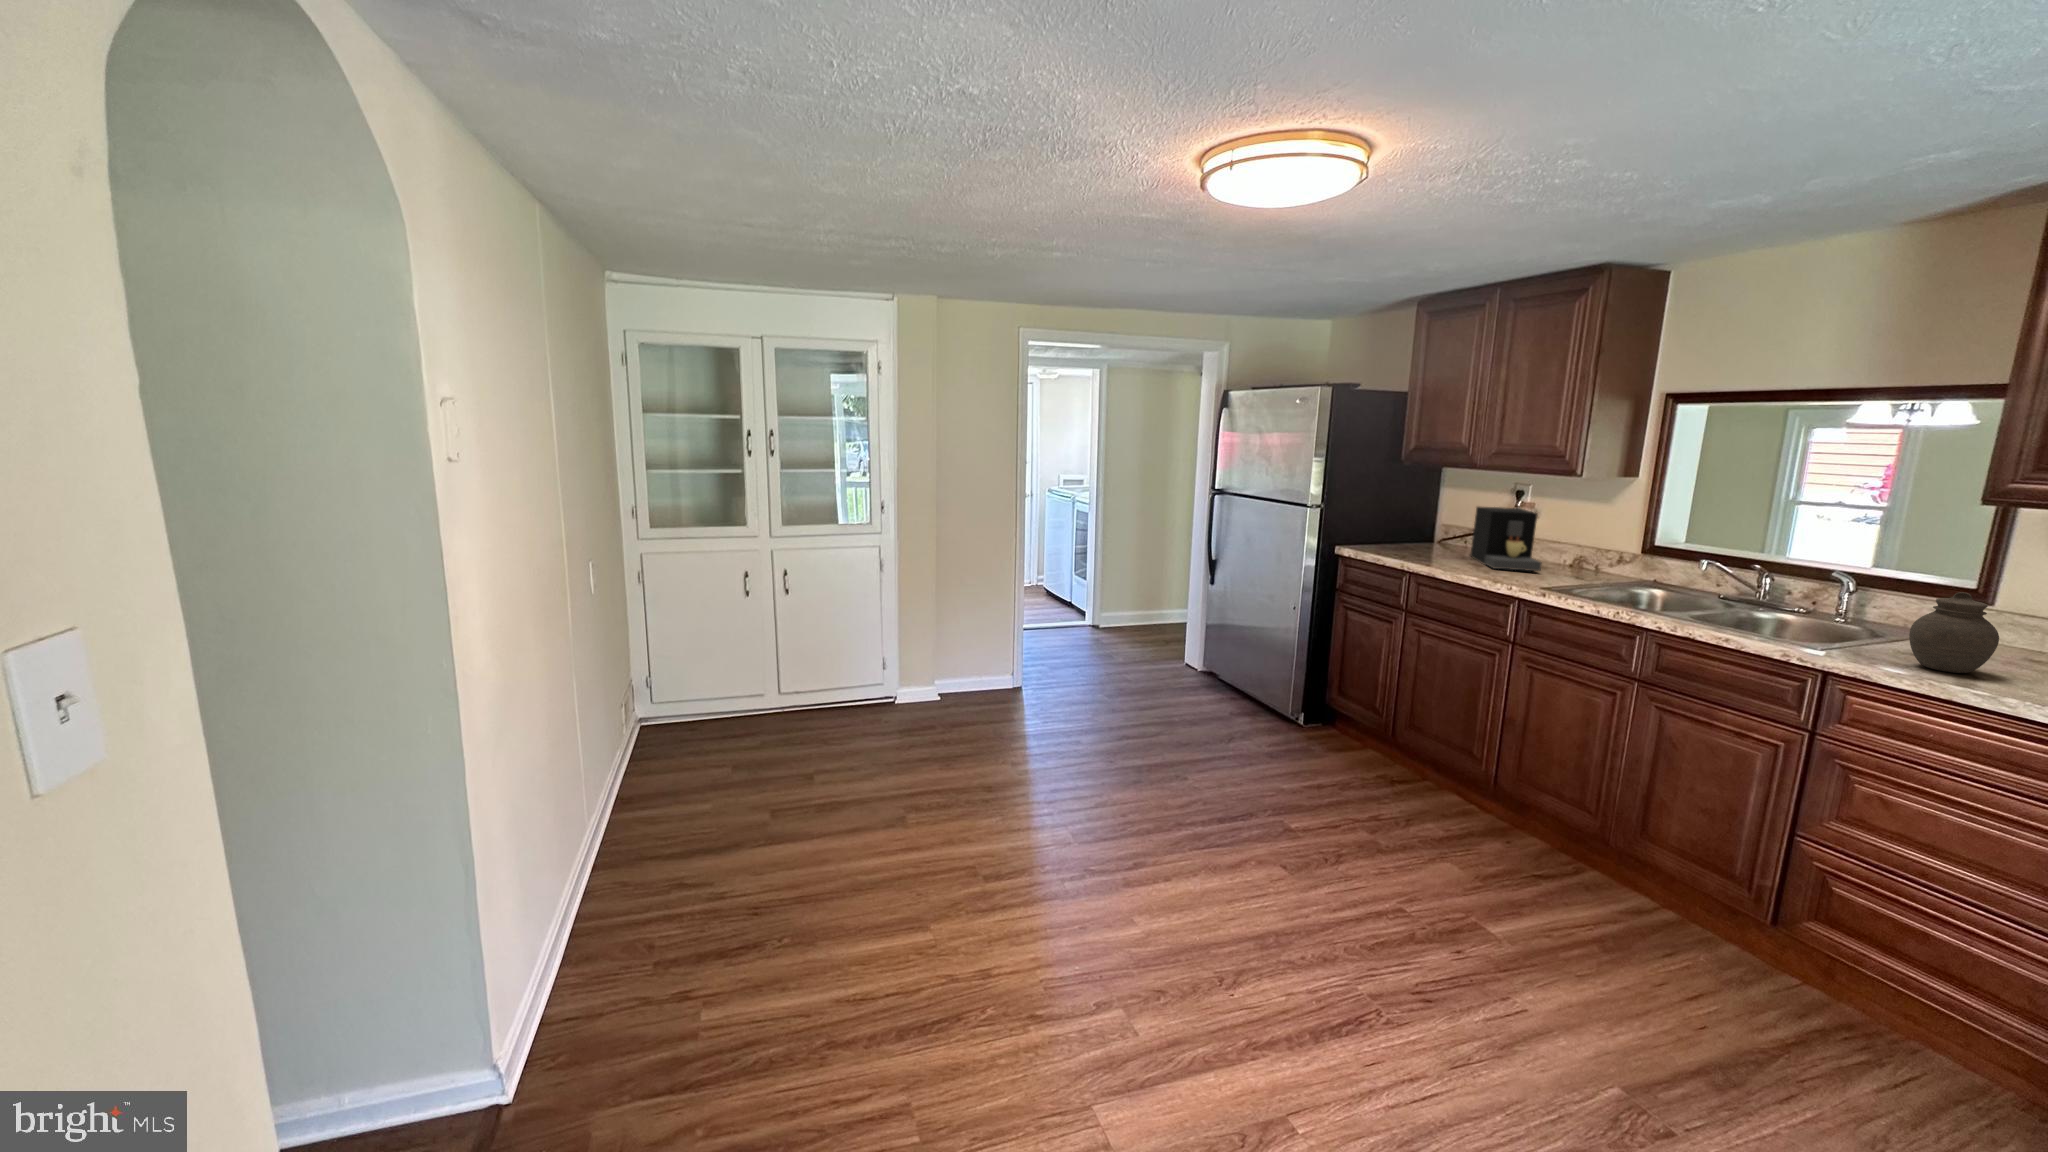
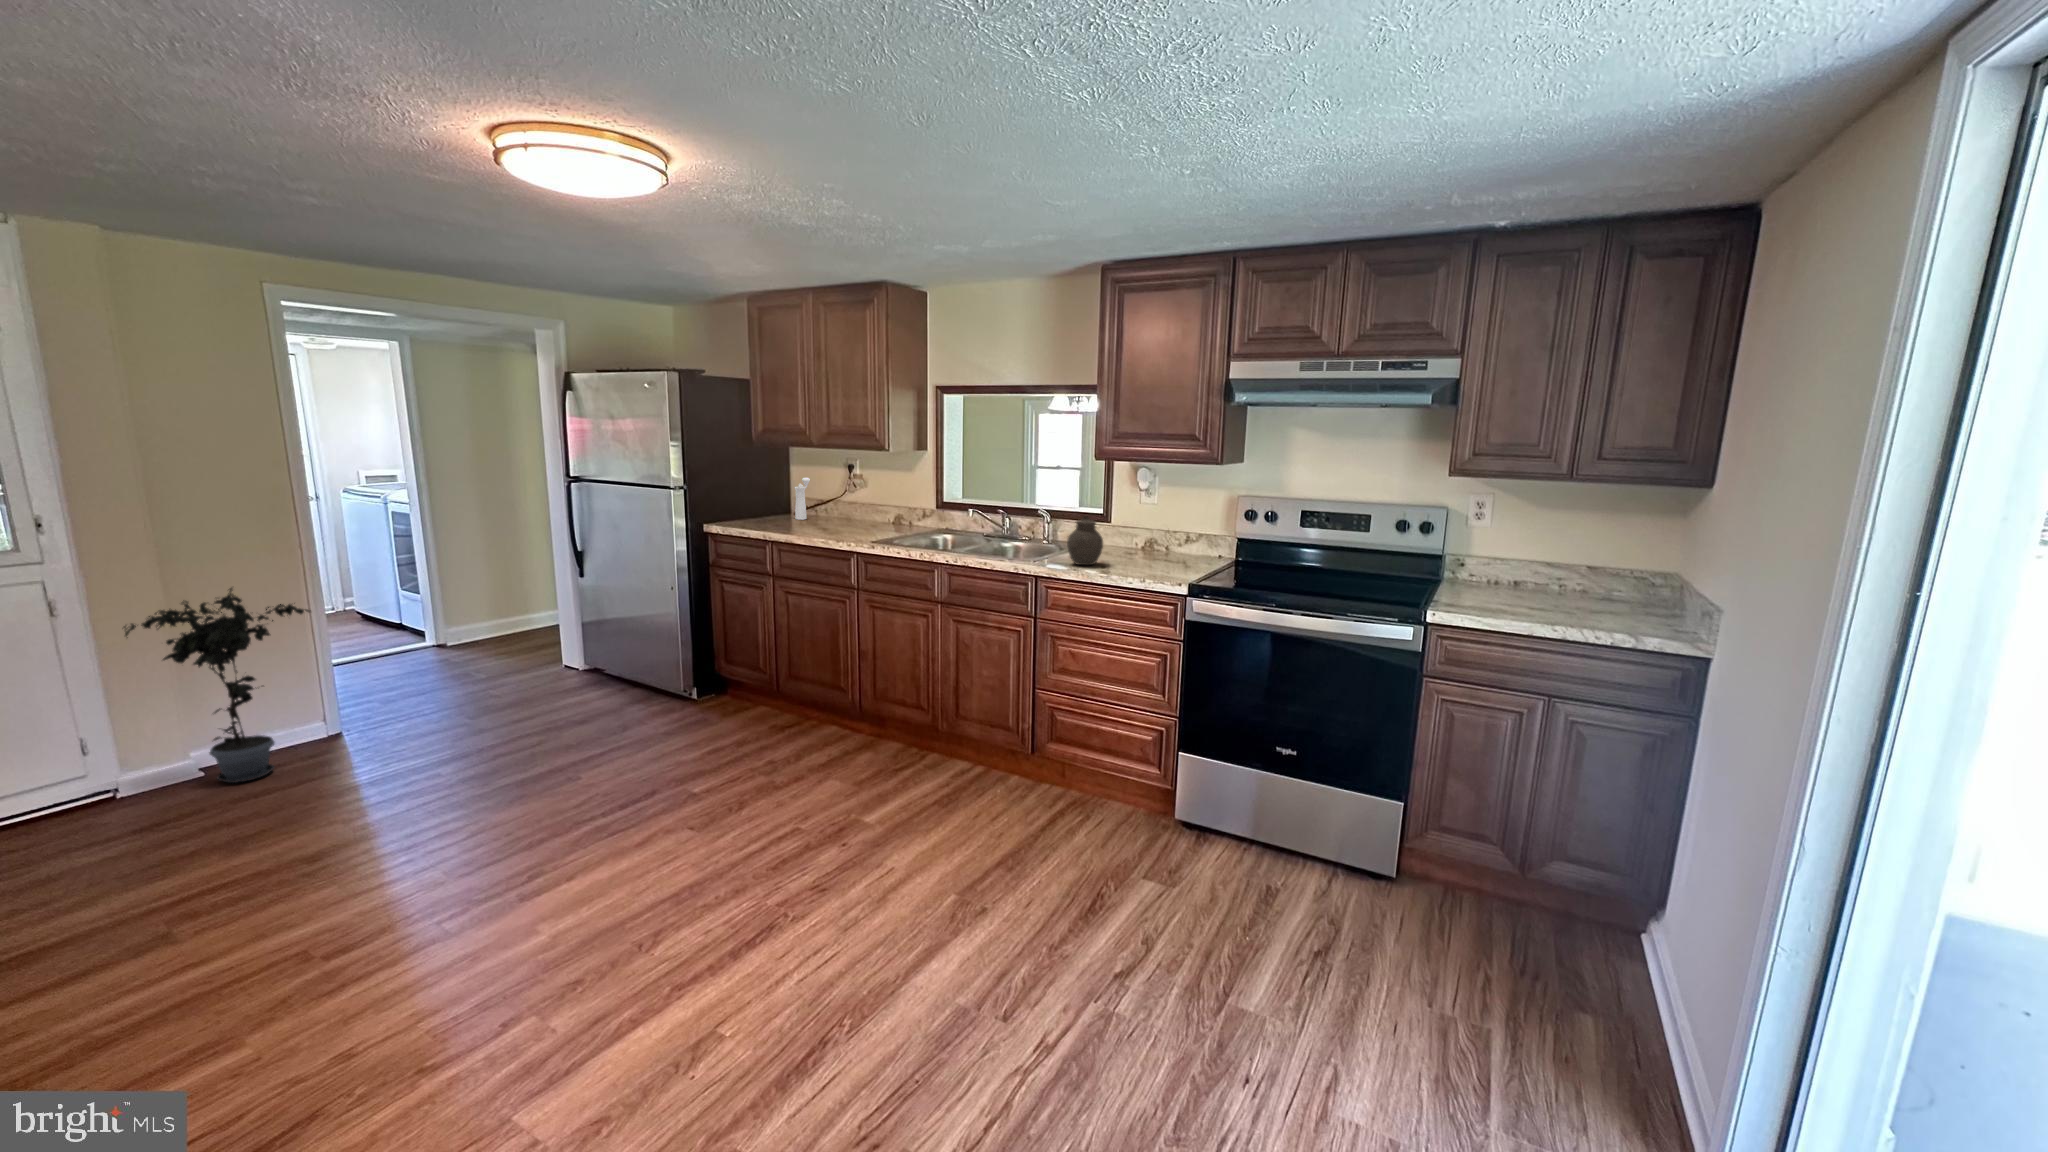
pepper mill: none [1437,502,1461,550] -> present [794,478,810,520]
coffee maker: present [1471,507,1542,571] -> none [821,480,873,531]
potted plant: none [917,561,1019,708] -> present [124,588,311,783]

